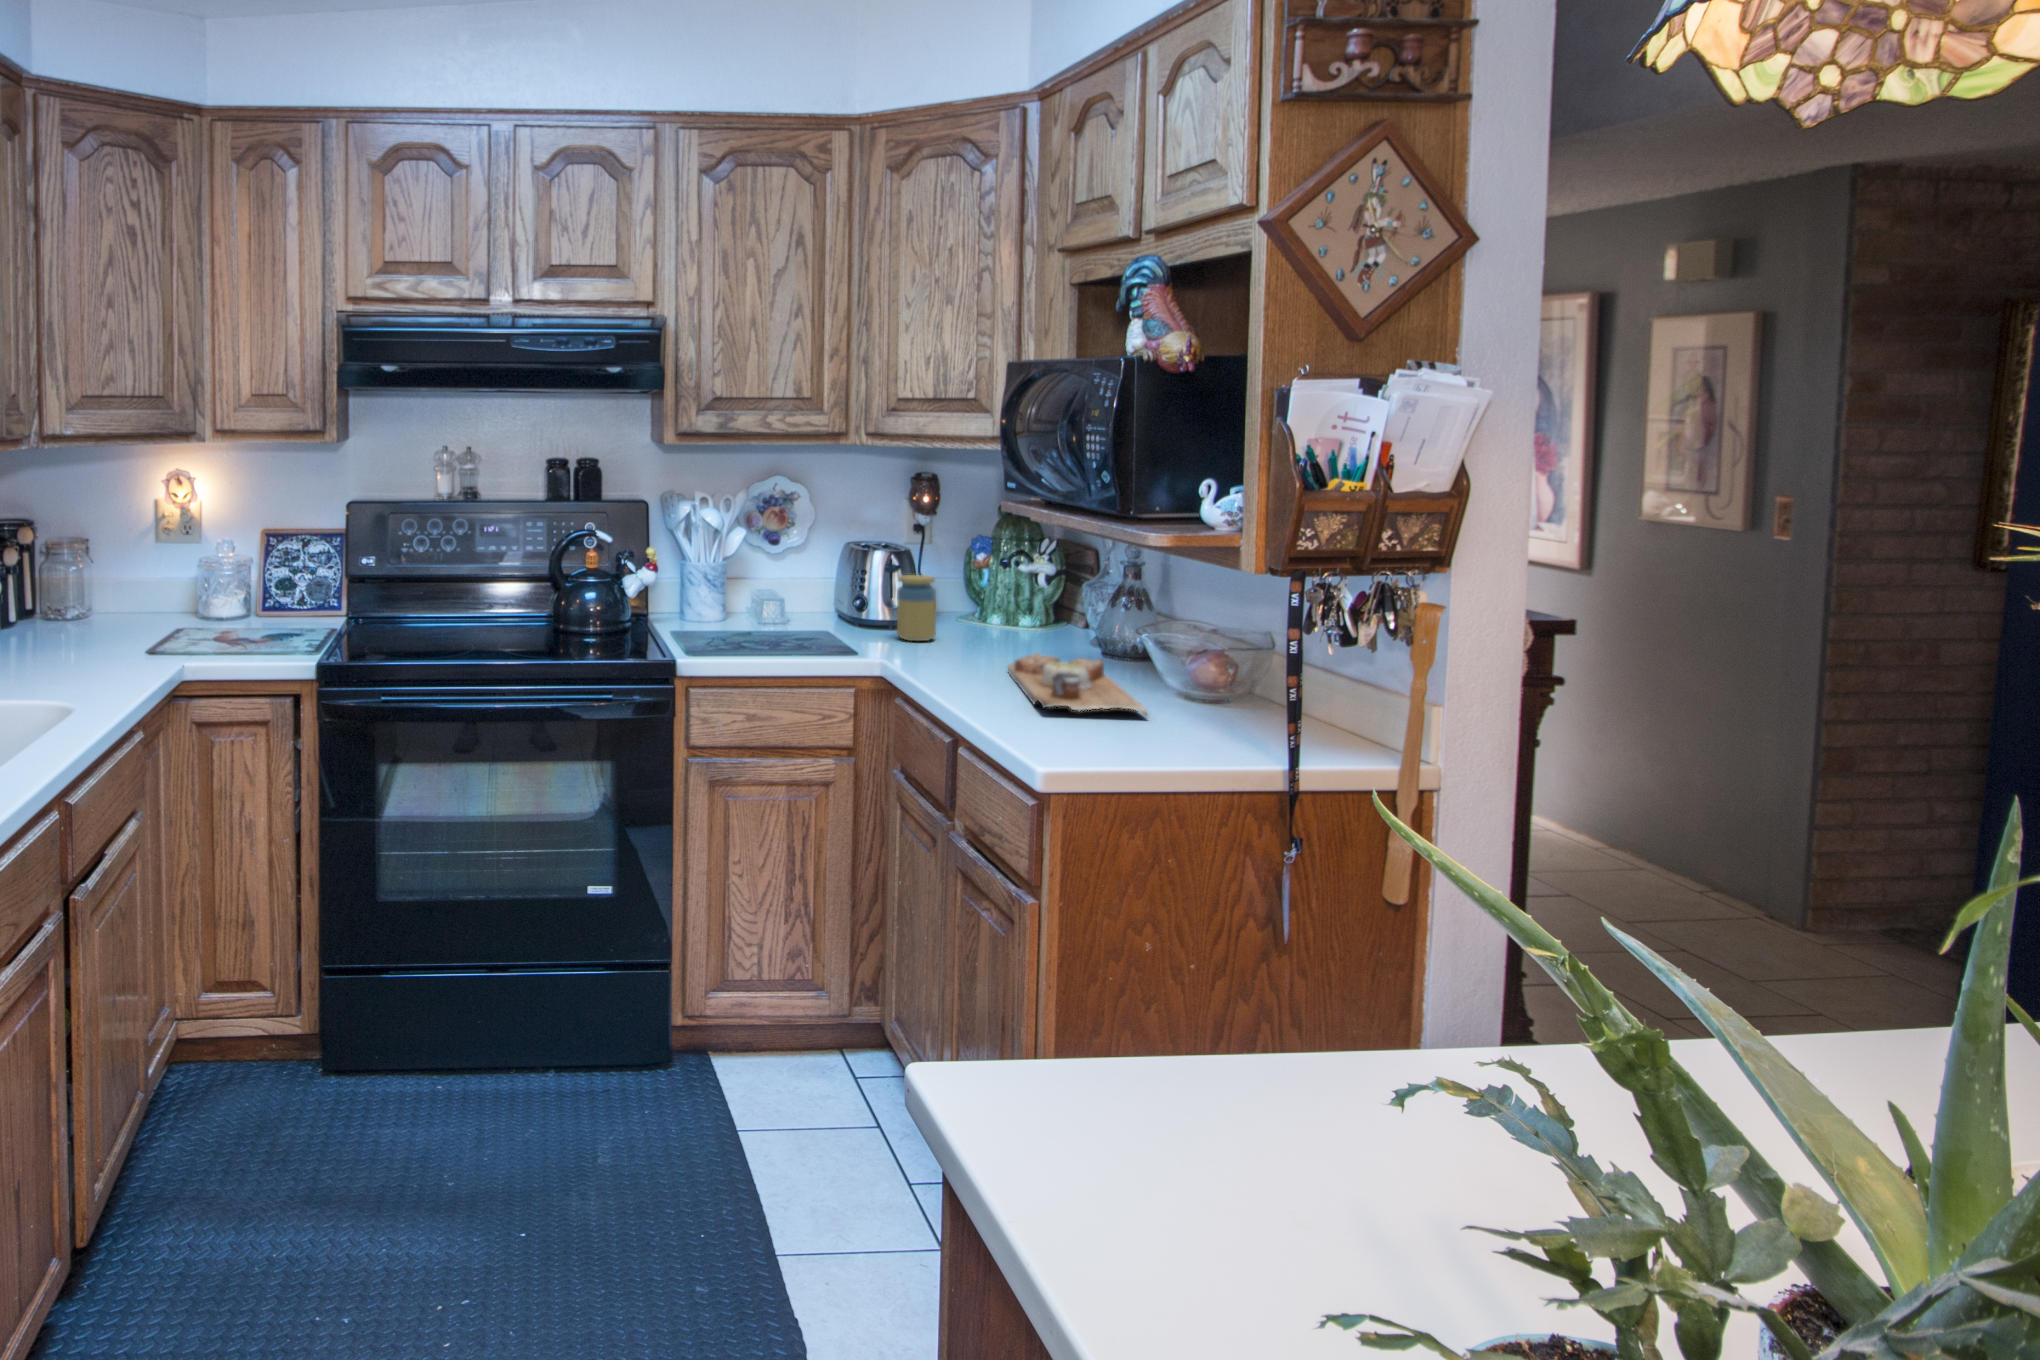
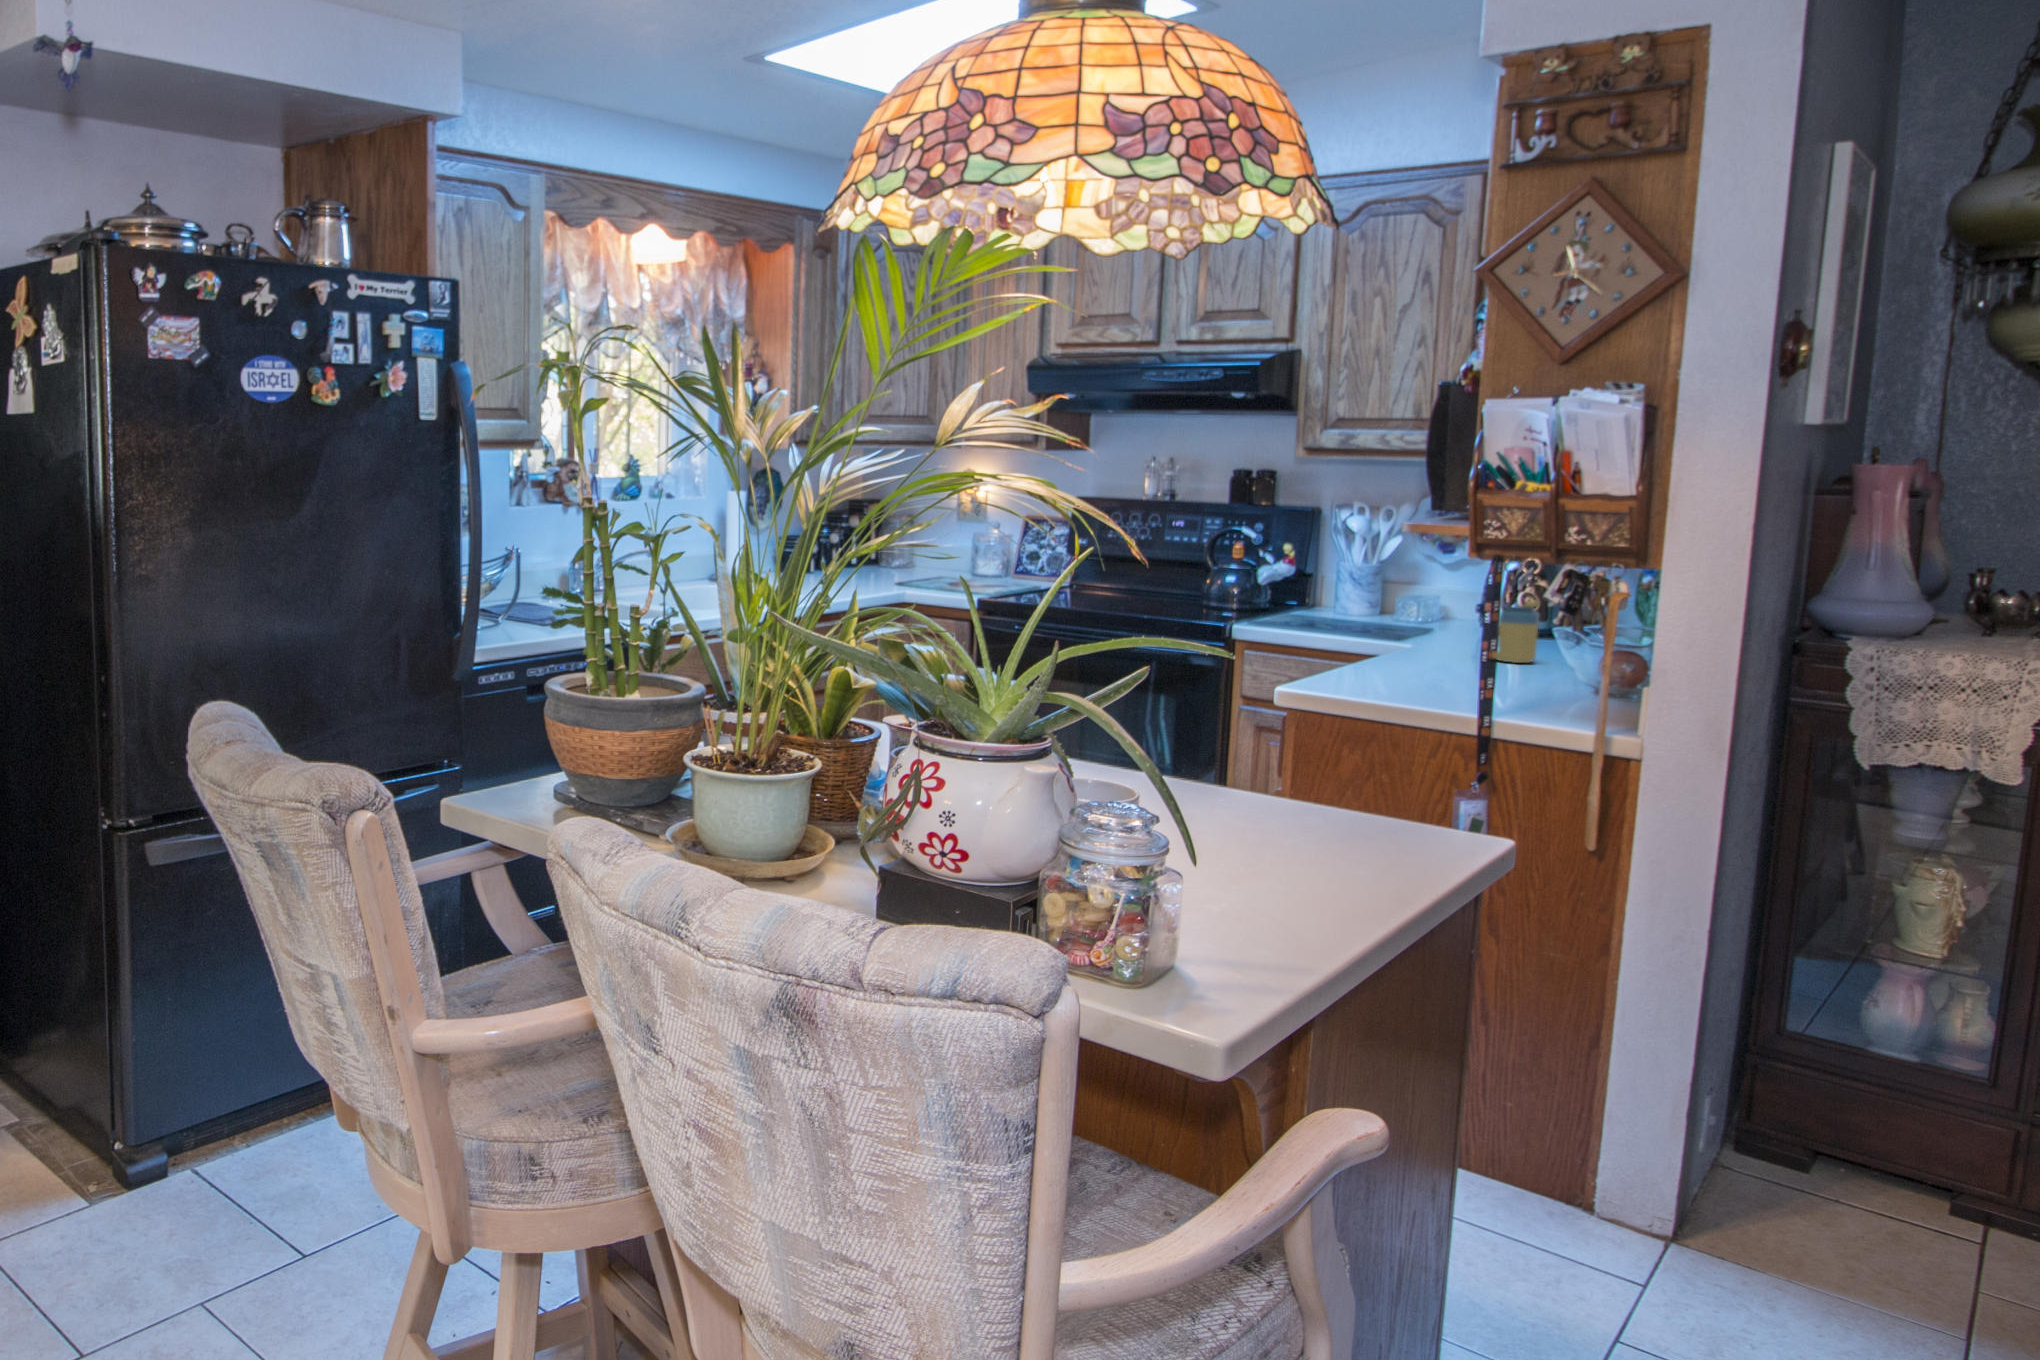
cutting board: present [1008,654,1148,716] -> none [1384,667,1580,709]

